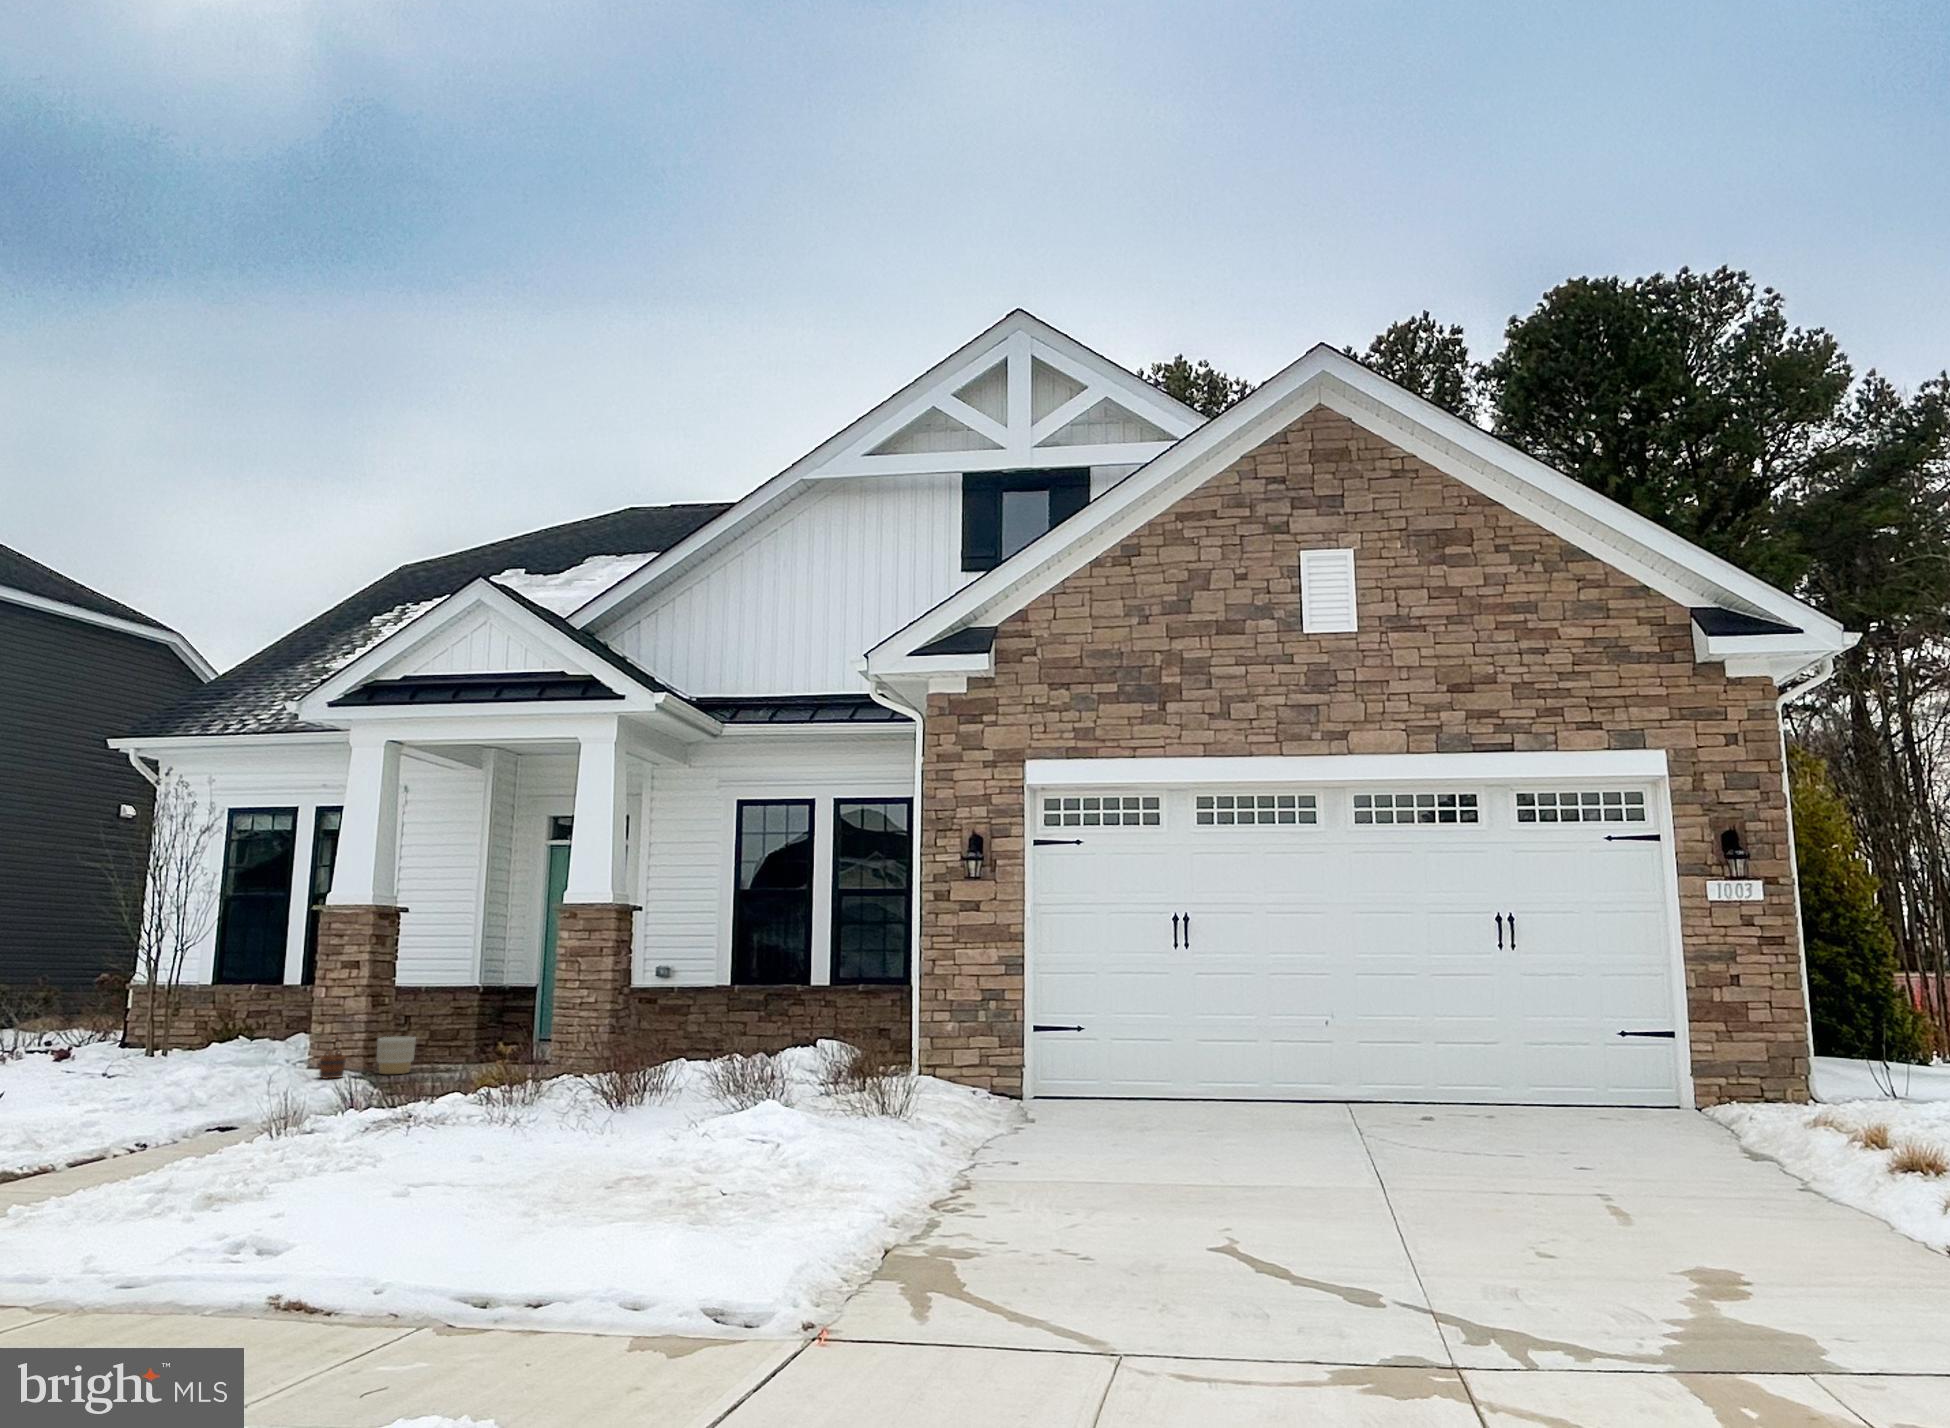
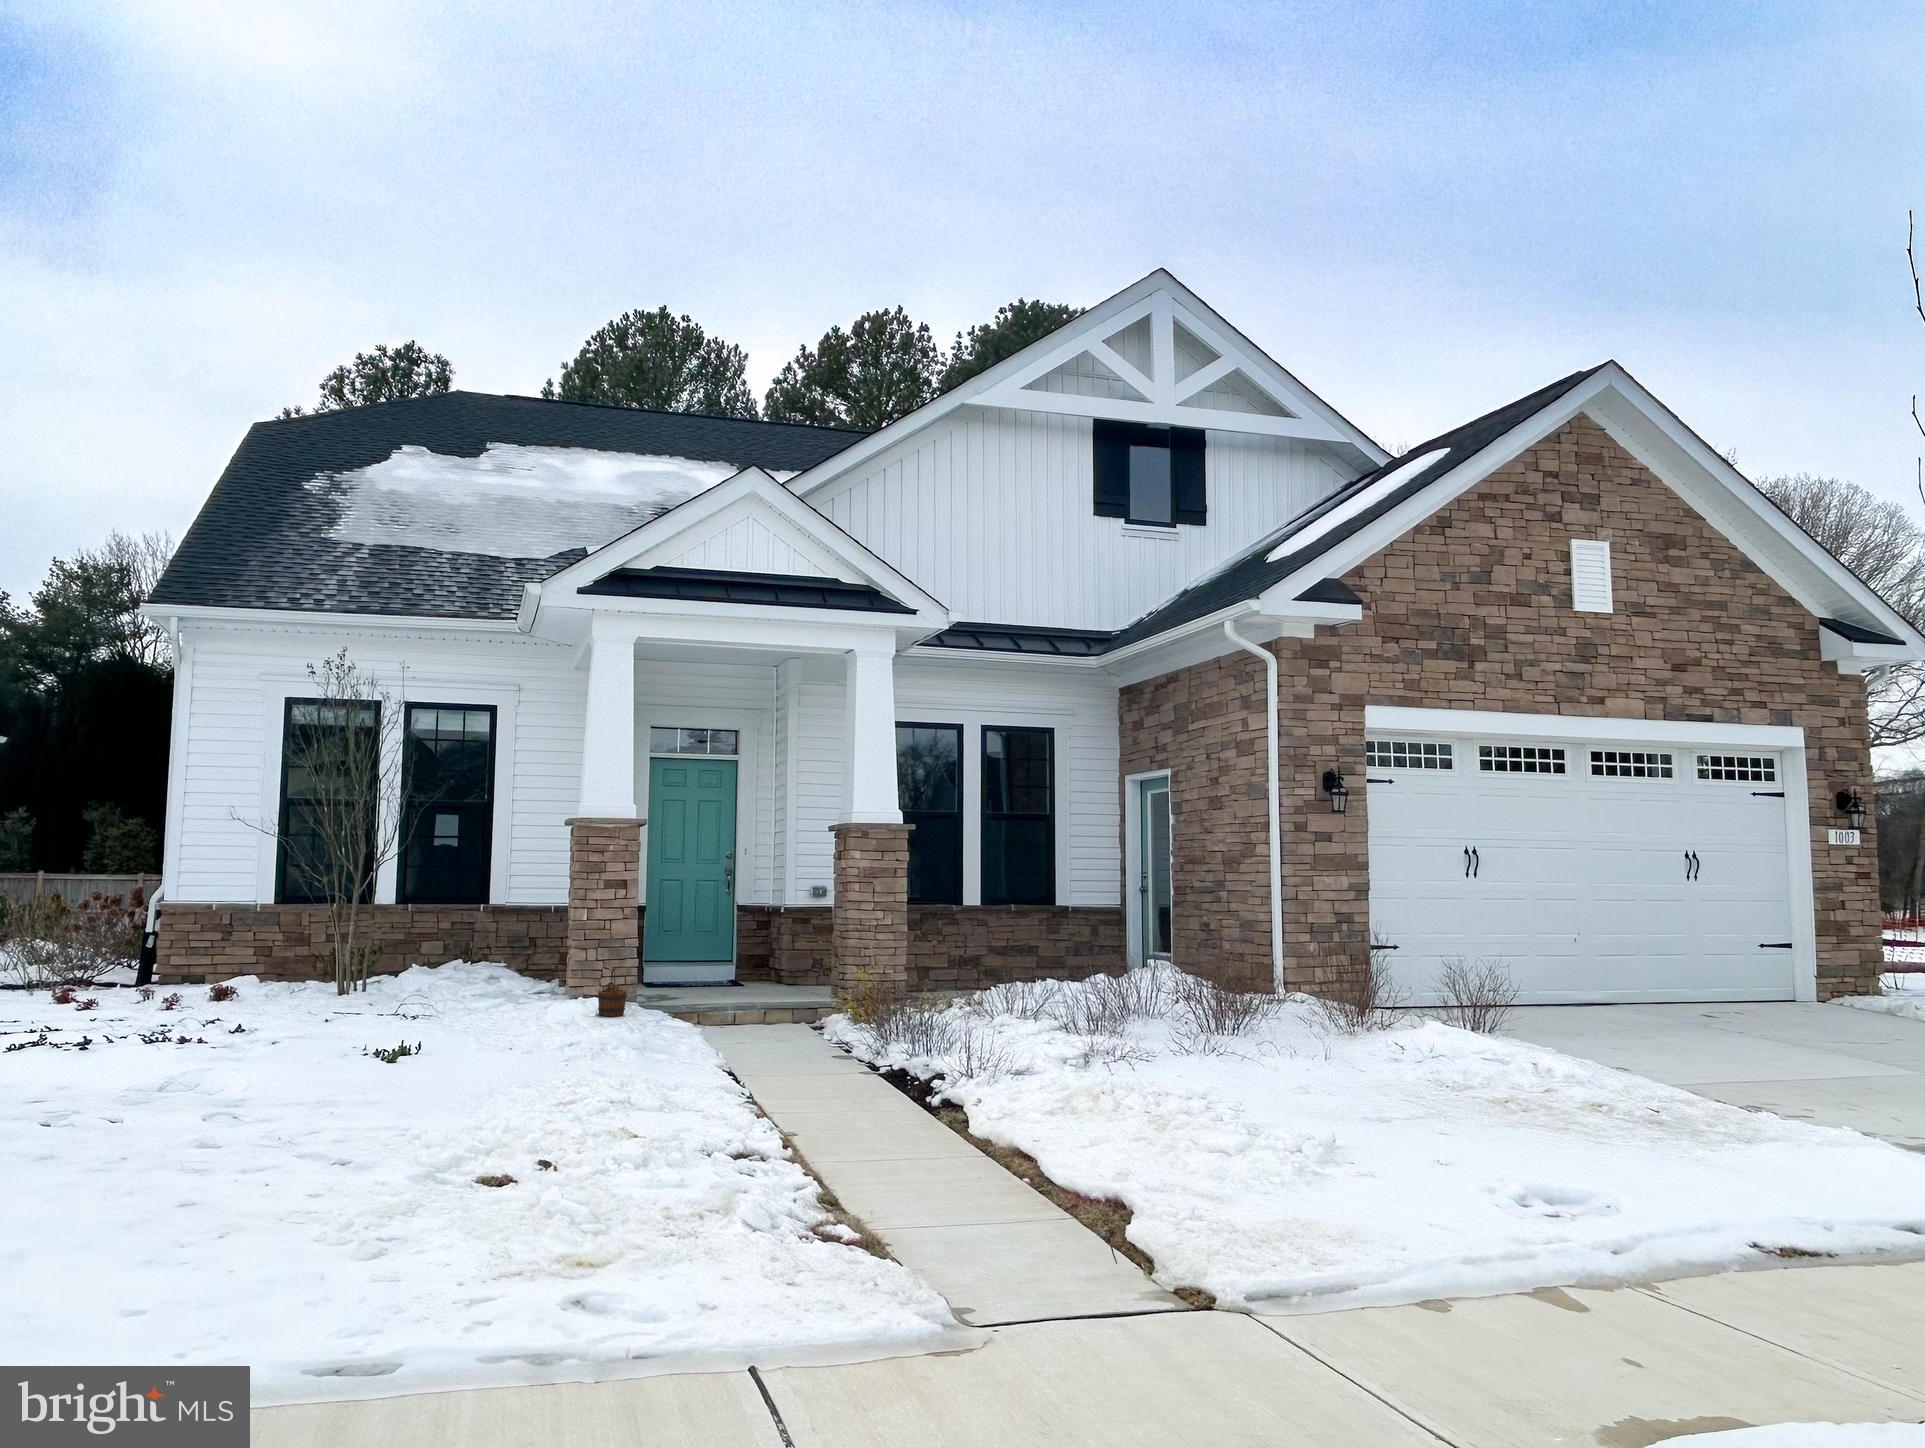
planter: present [377,1037,416,1074] -> none [638,966,680,1009]

